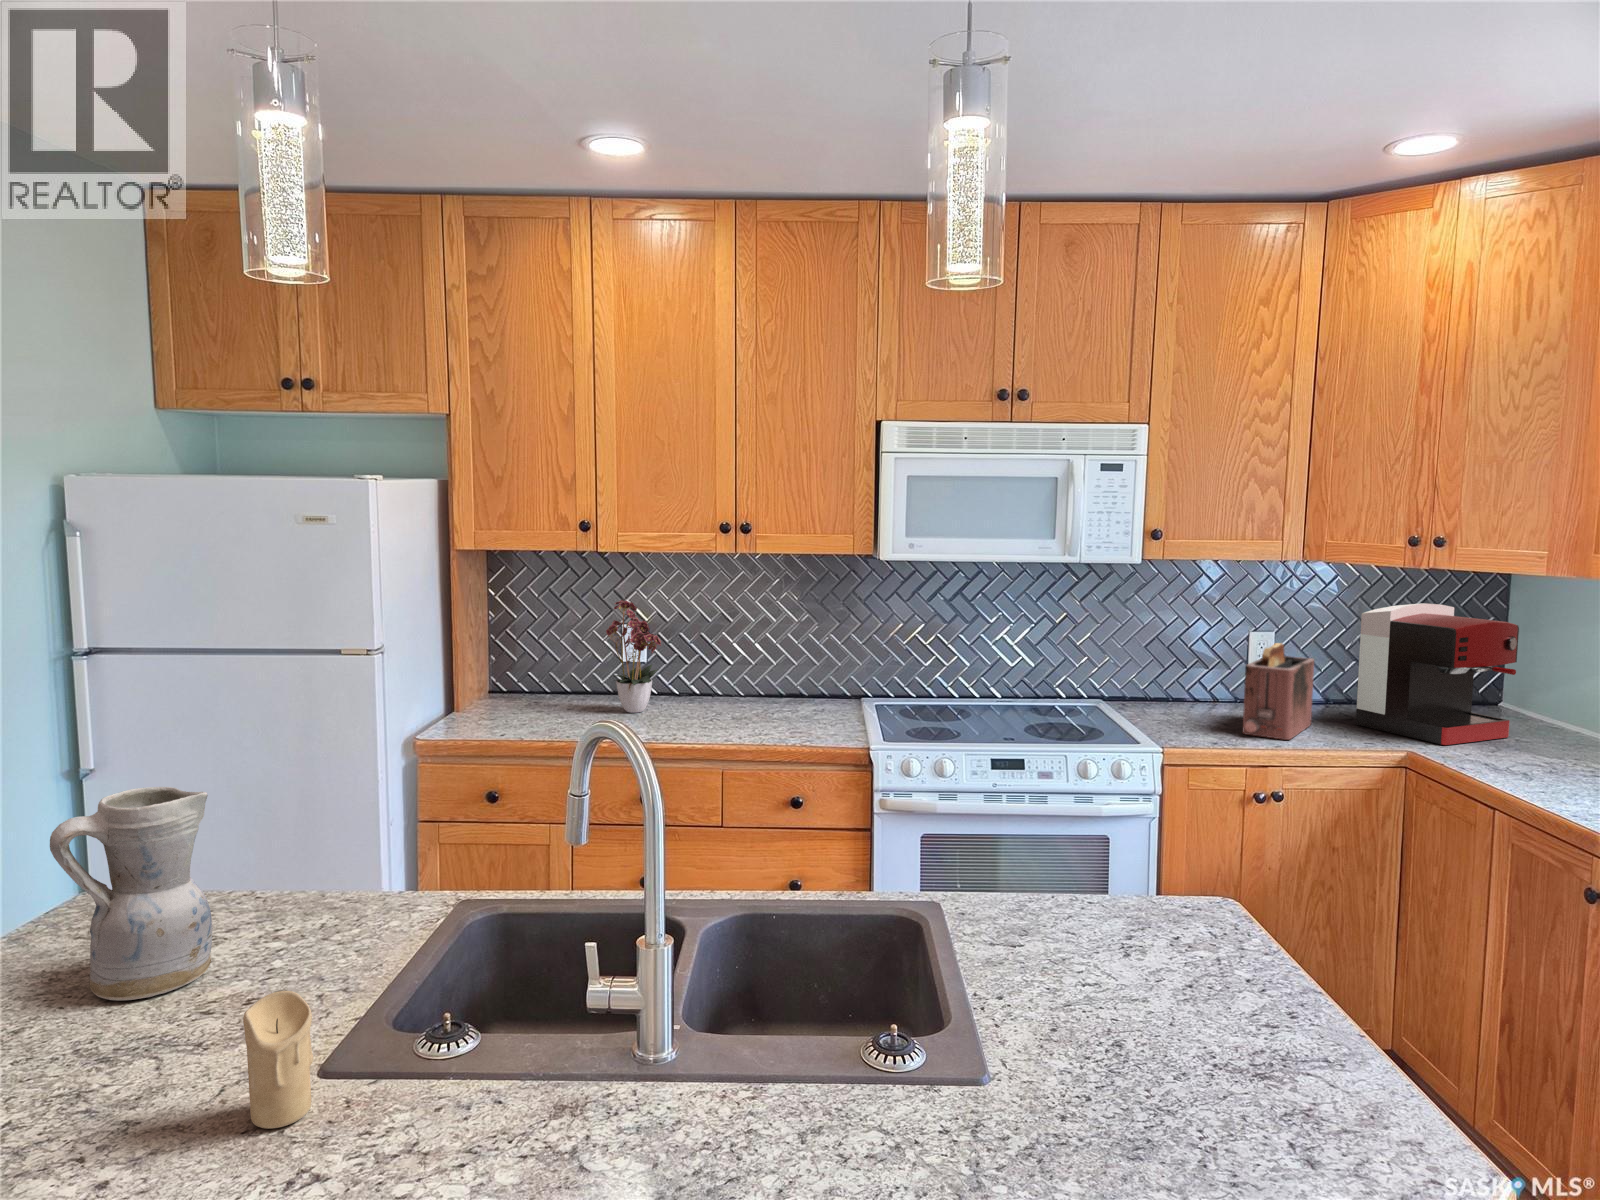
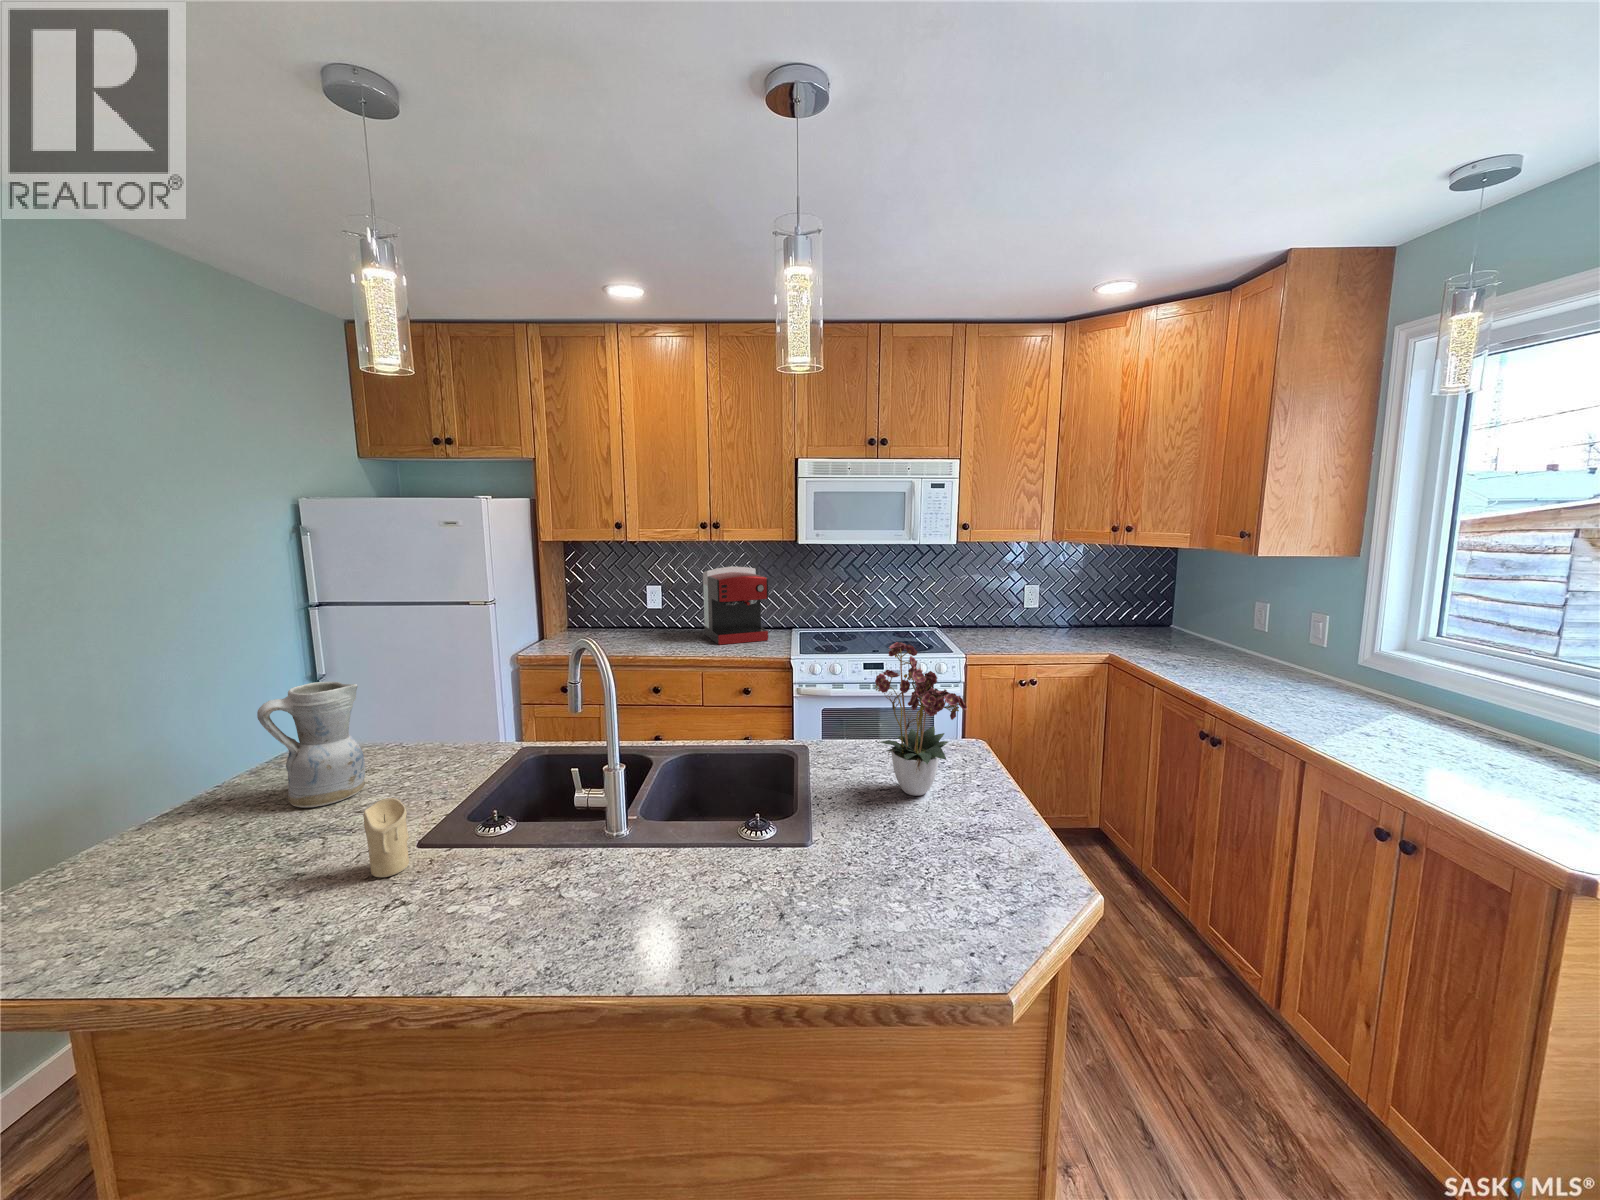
flower arrangement: present [606,600,661,713] -> present [875,642,967,796]
coffee maker: present [1356,603,1519,745] -> present [703,566,768,645]
toaster: present [1243,643,1314,740] -> none [1015,592,1059,650]

